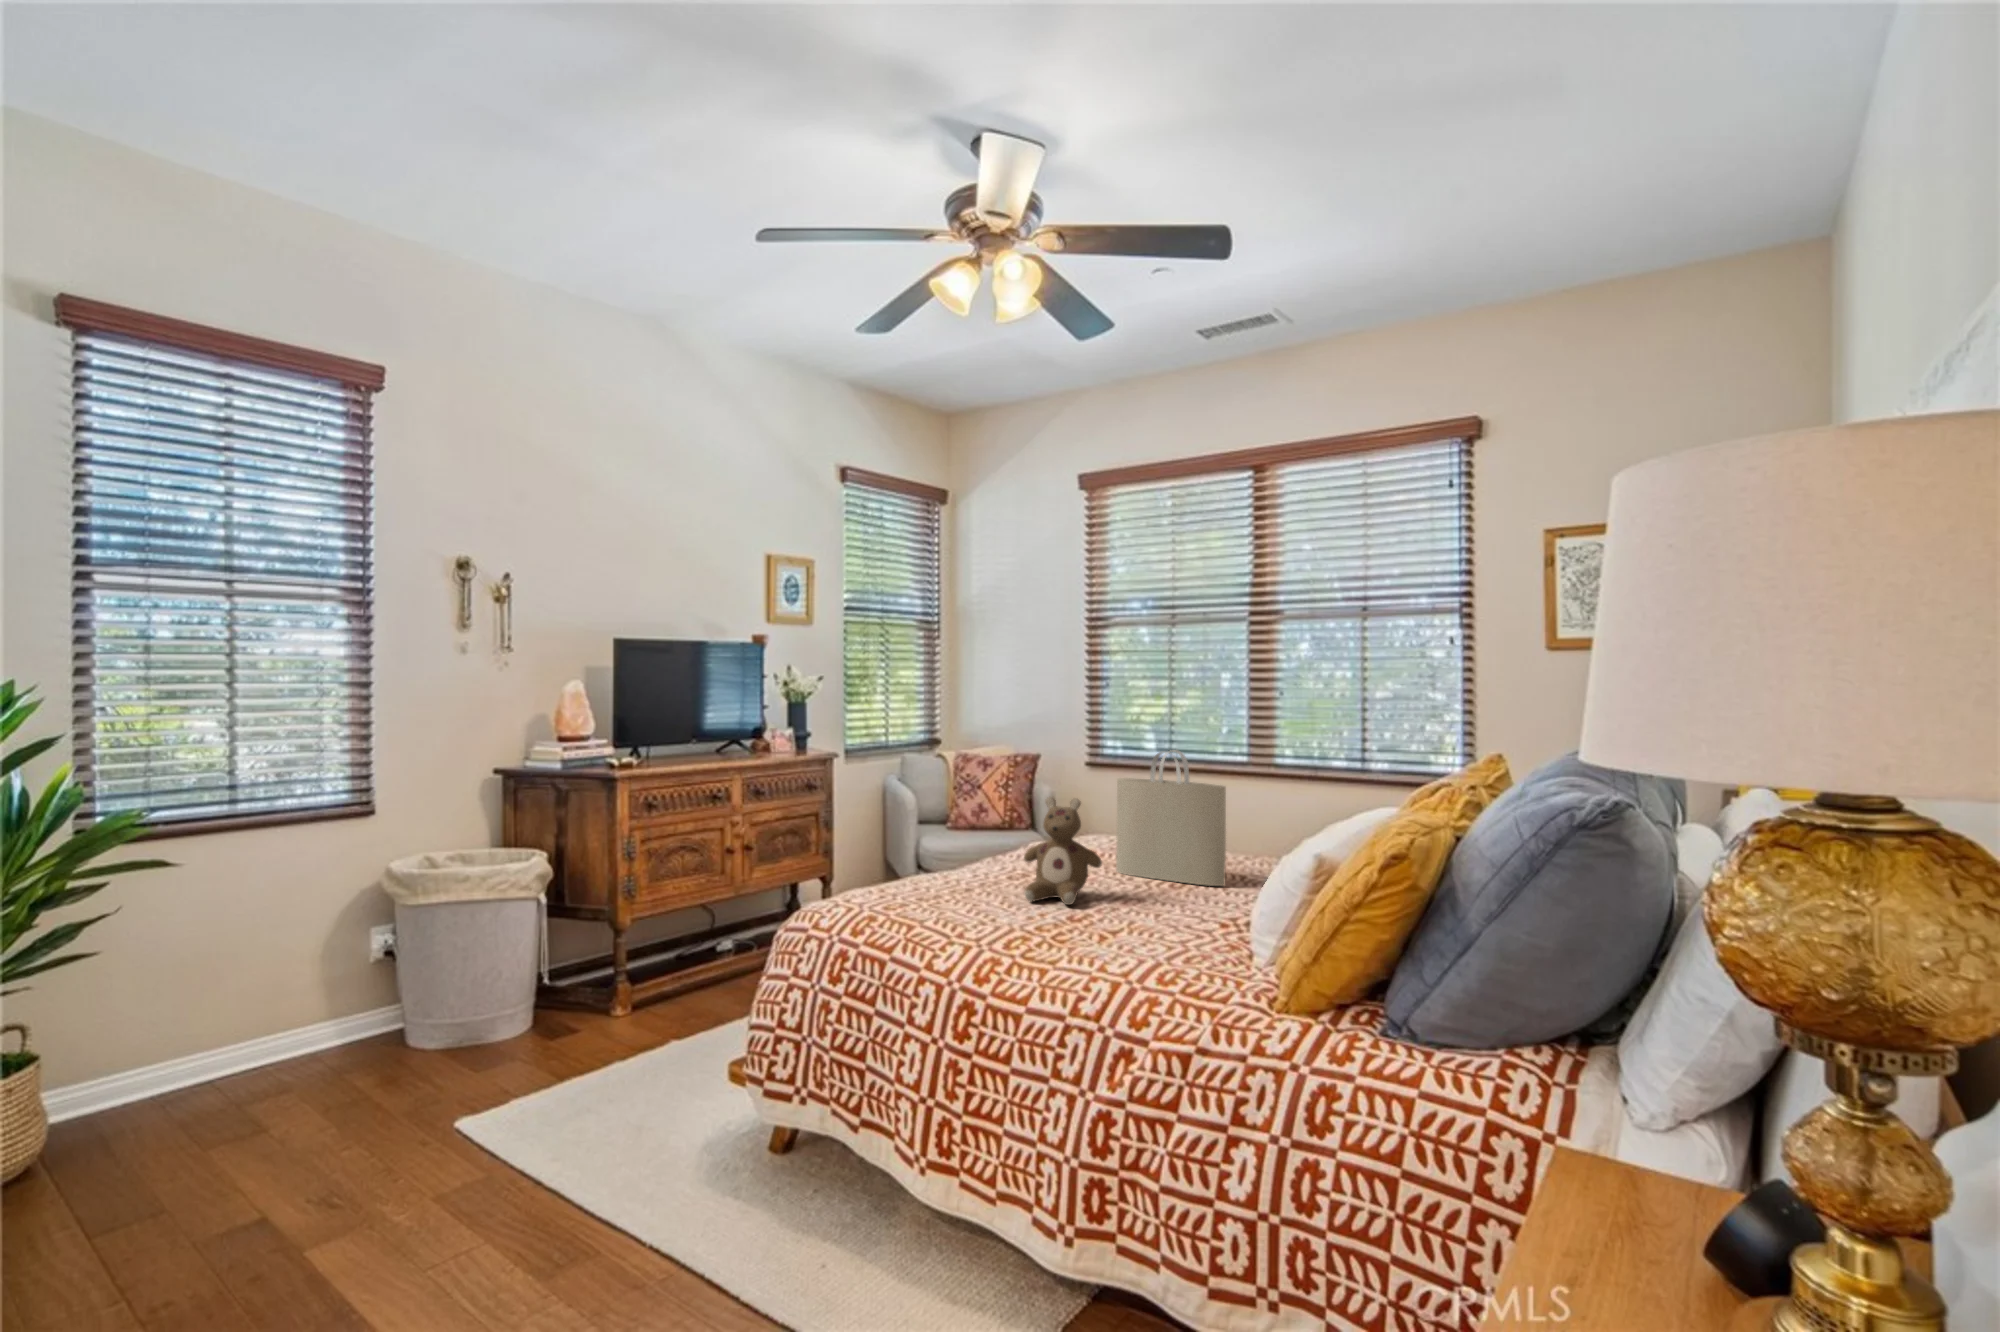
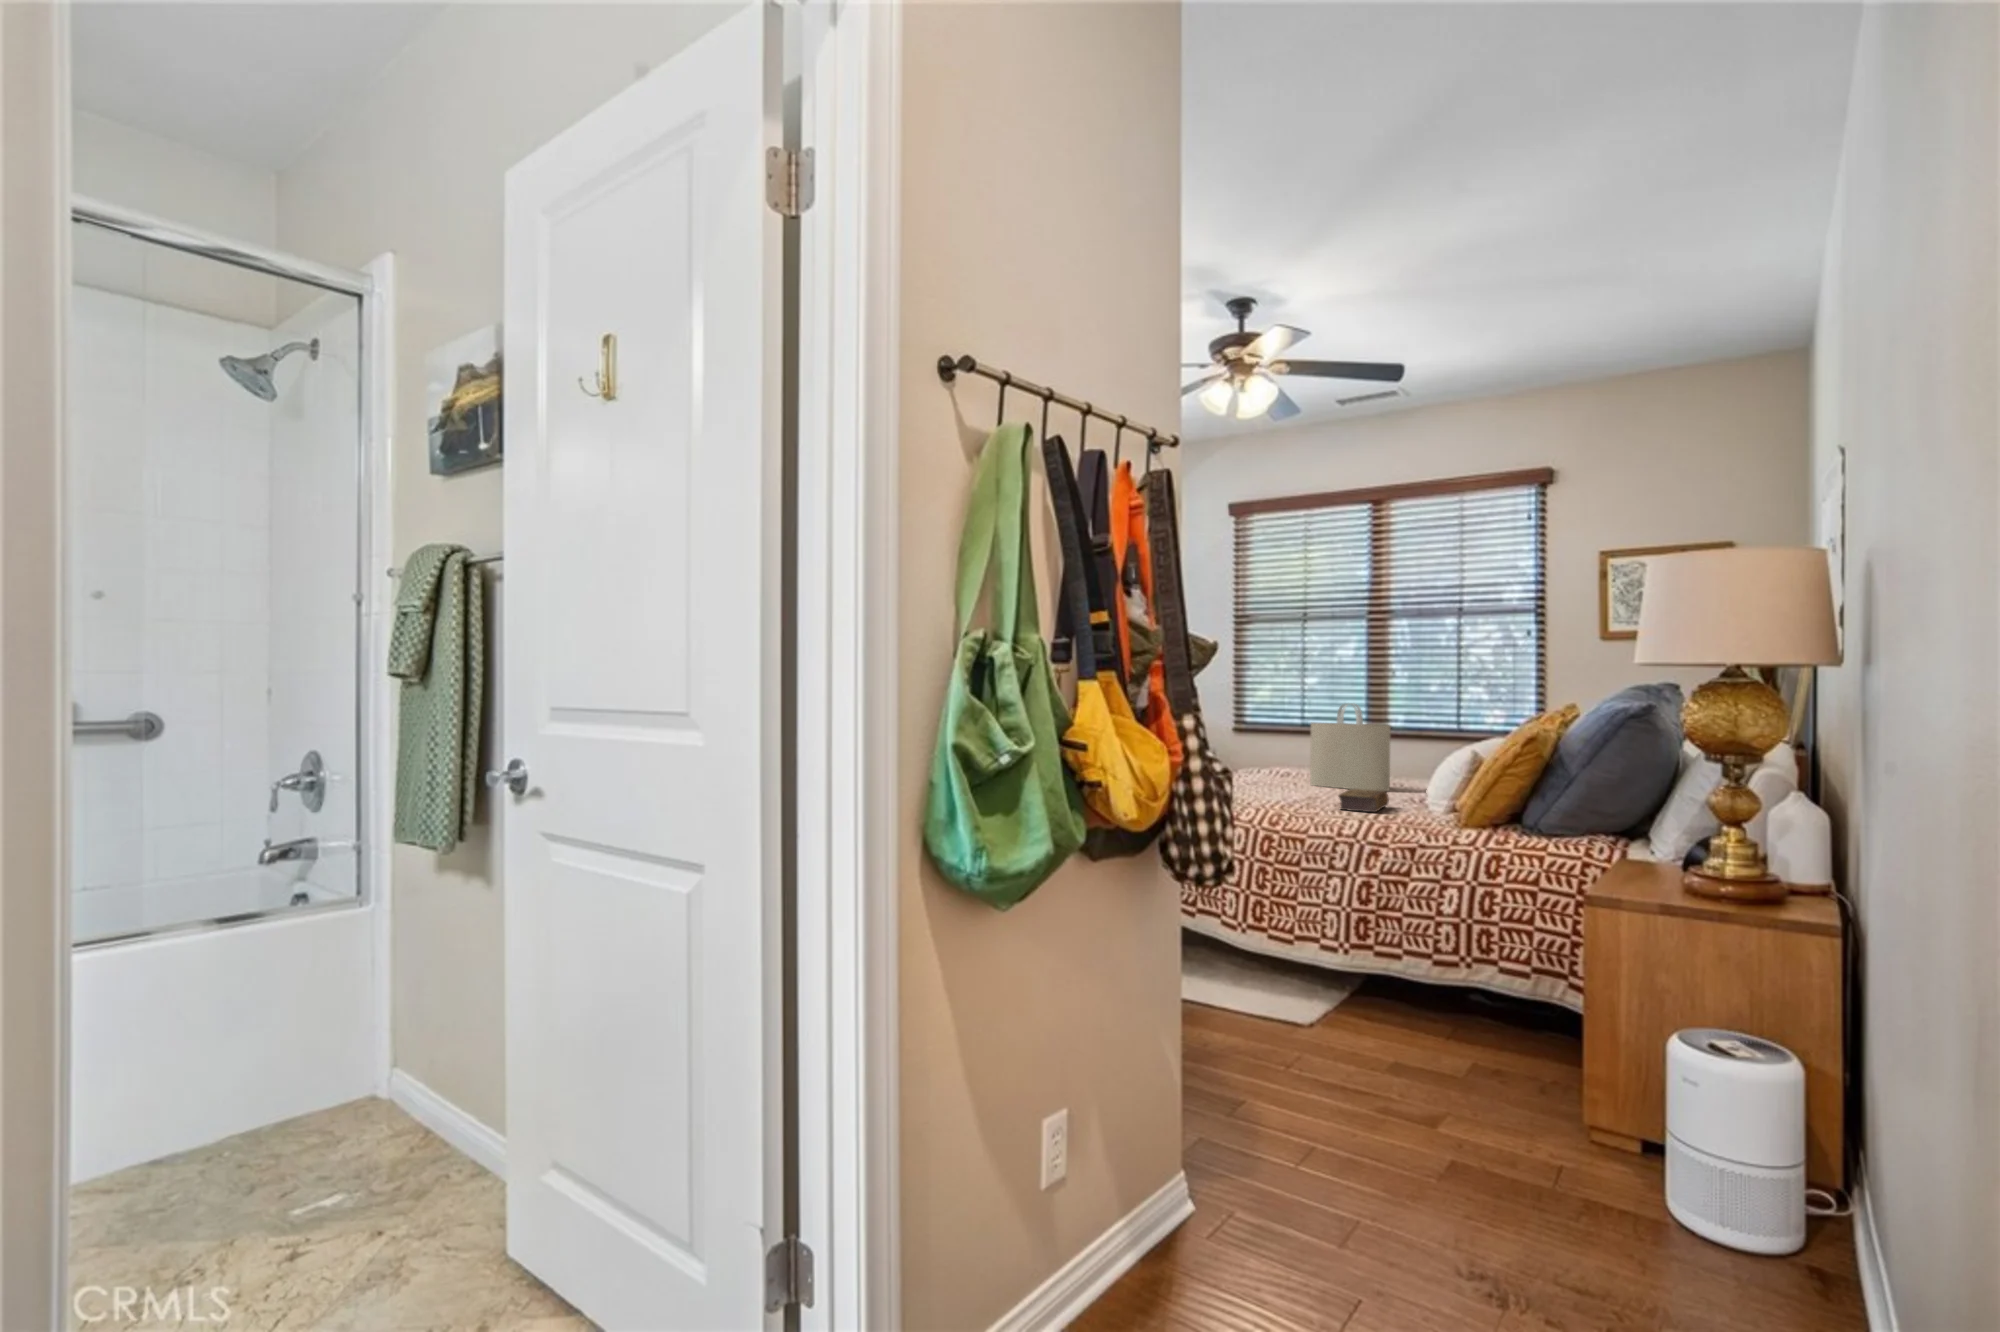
stuffed bear: present [1024,797,1102,905] -> none [1262,730,1317,796]
book: none [1098,904,1192,958] -> present [1339,789,1389,812]

